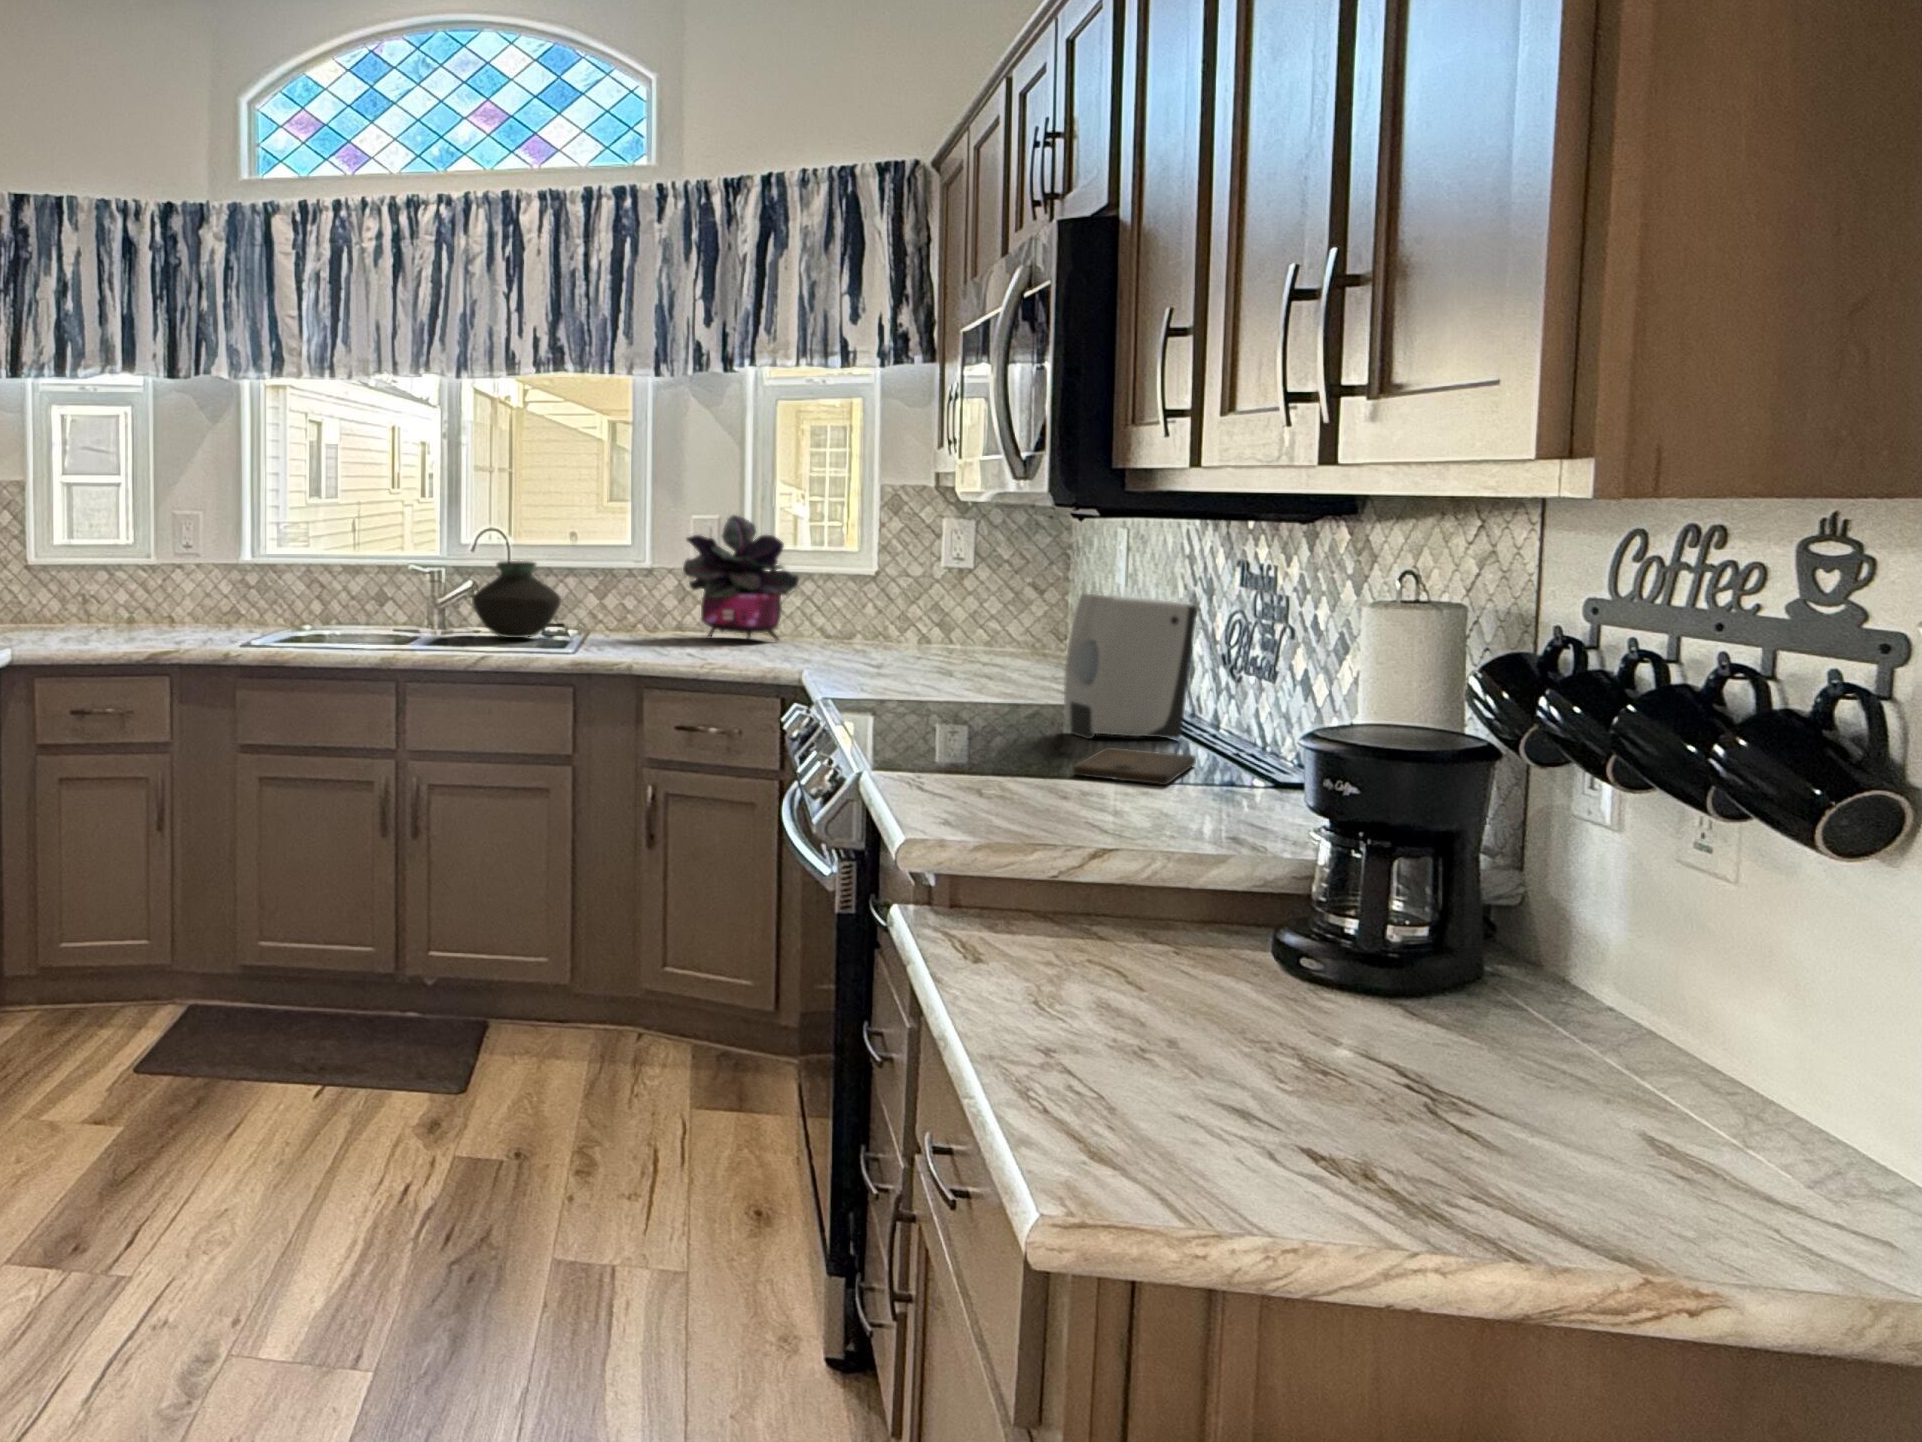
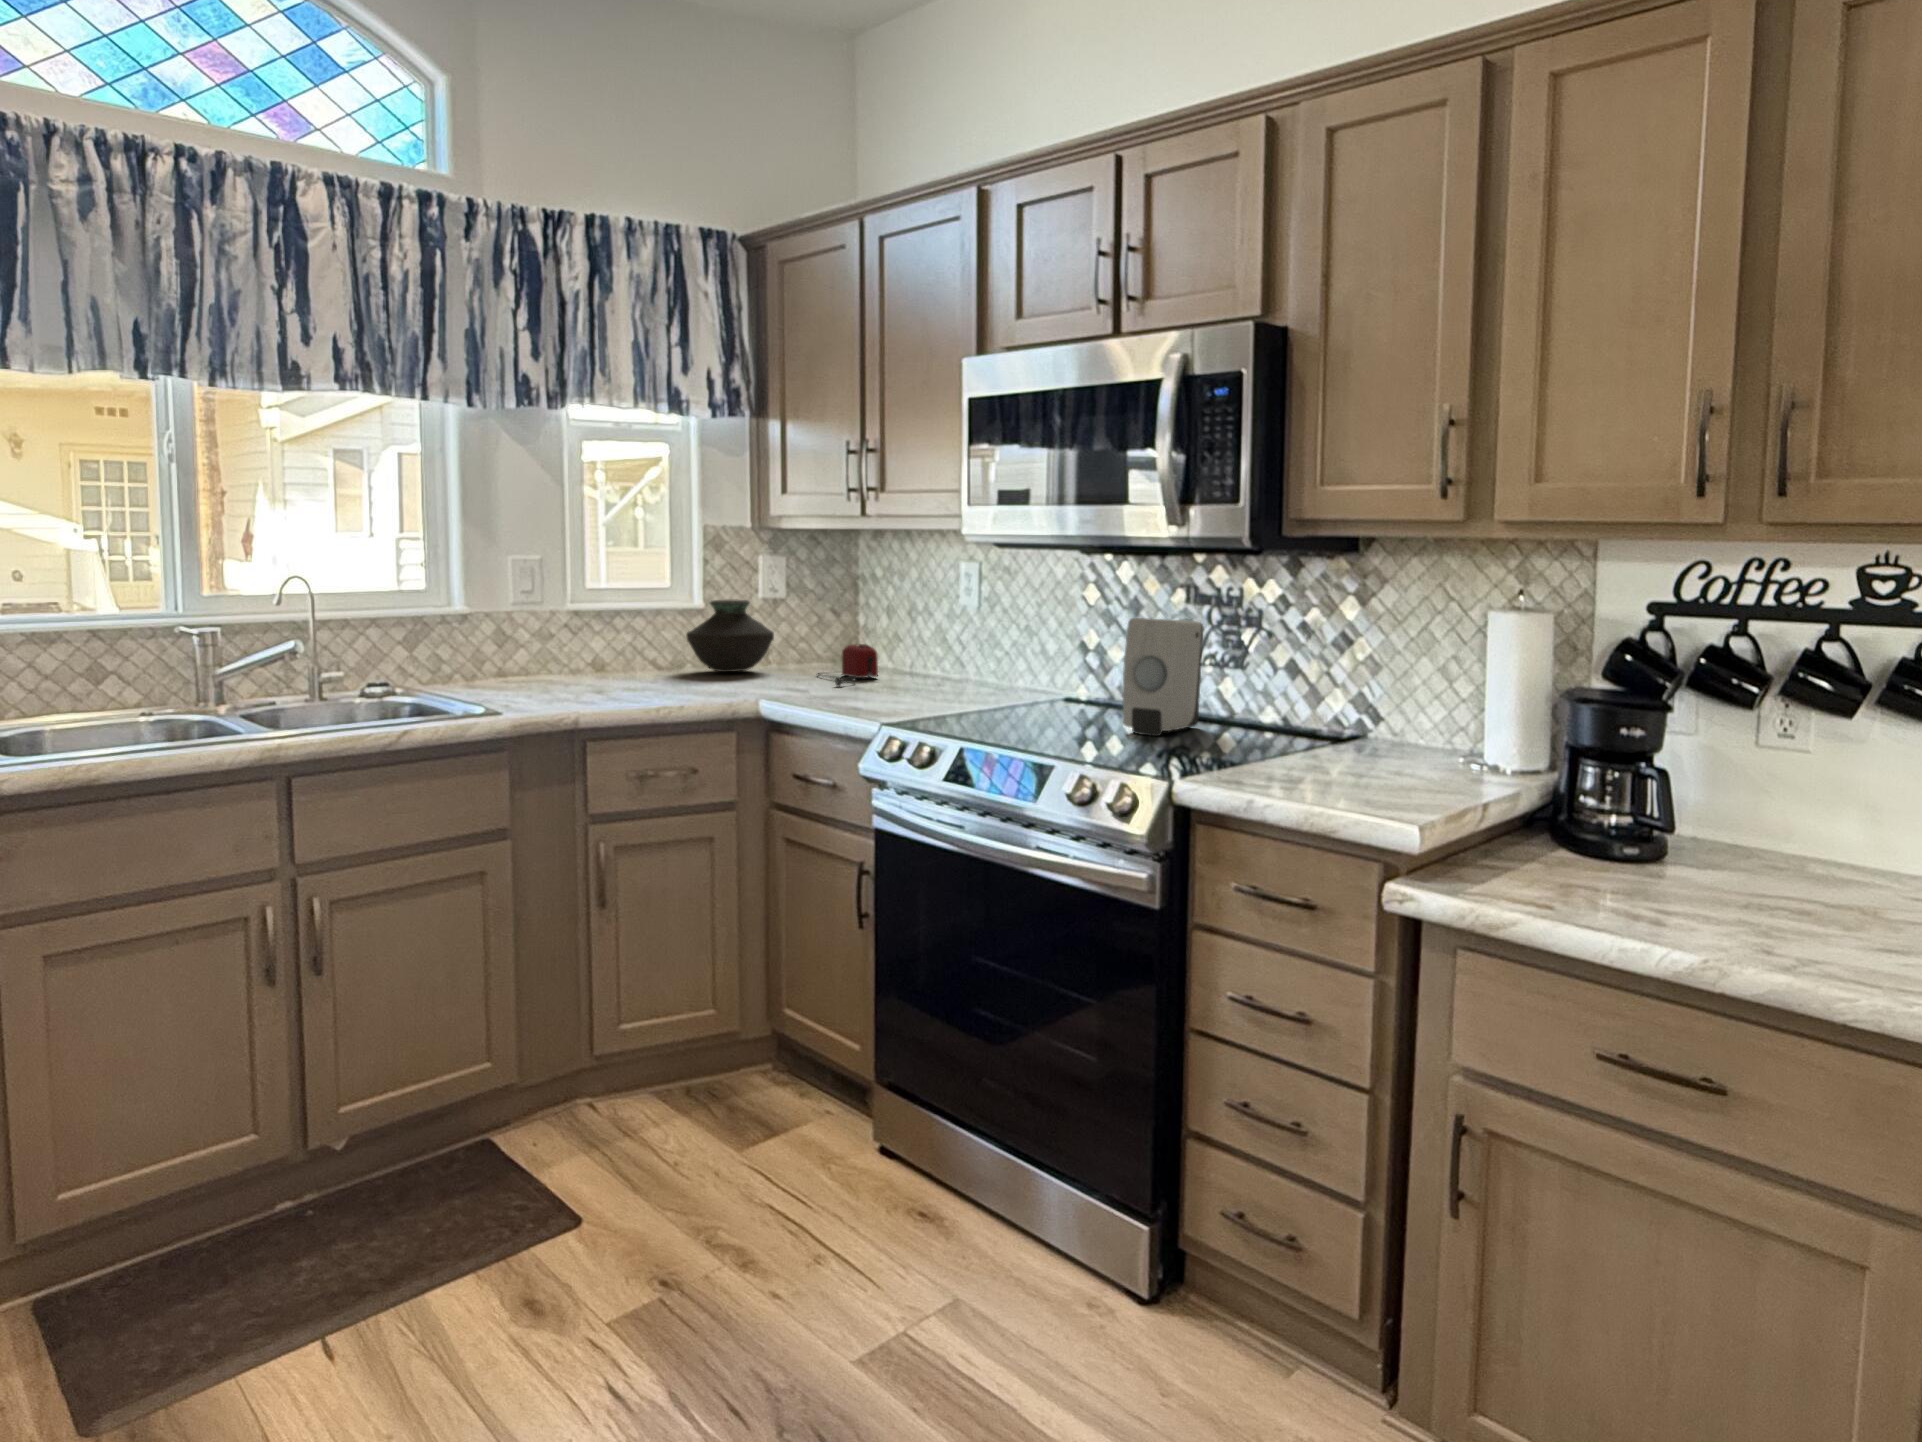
potted plant: present [683,515,799,641] -> none [527,557,653,686]
vase: present [472,561,561,638] -> present [686,599,774,672]
toaster: none [945,620,1027,664] -> present [818,644,878,686]
cutting board: present [1073,747,1196,785] -> none [1220,738,1330,767]

